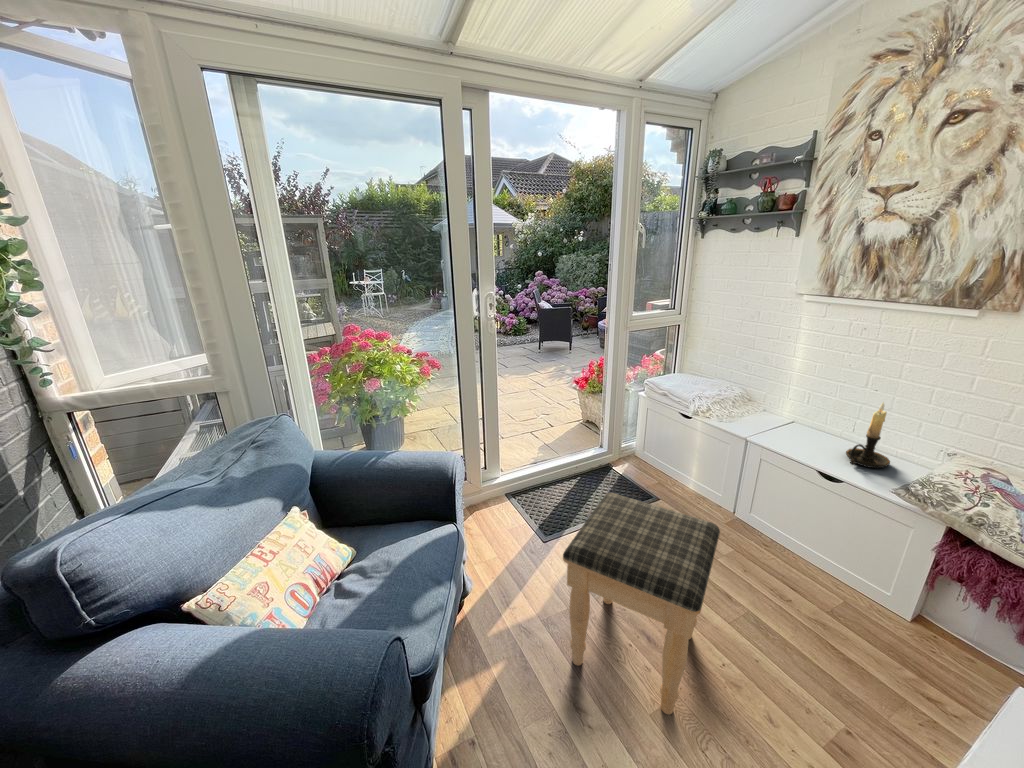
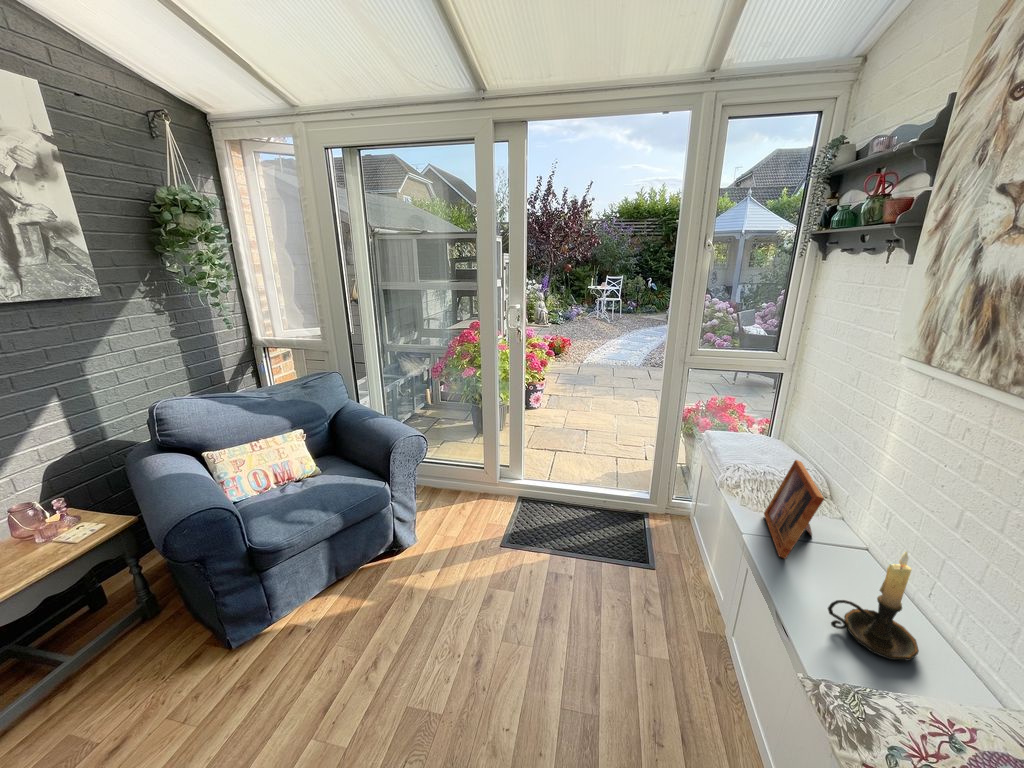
picture frame: none [738,377,805,442] -> present [764,460,824,559]
footstool: present [563,493,720,714] -> none [388,509,527,719]

